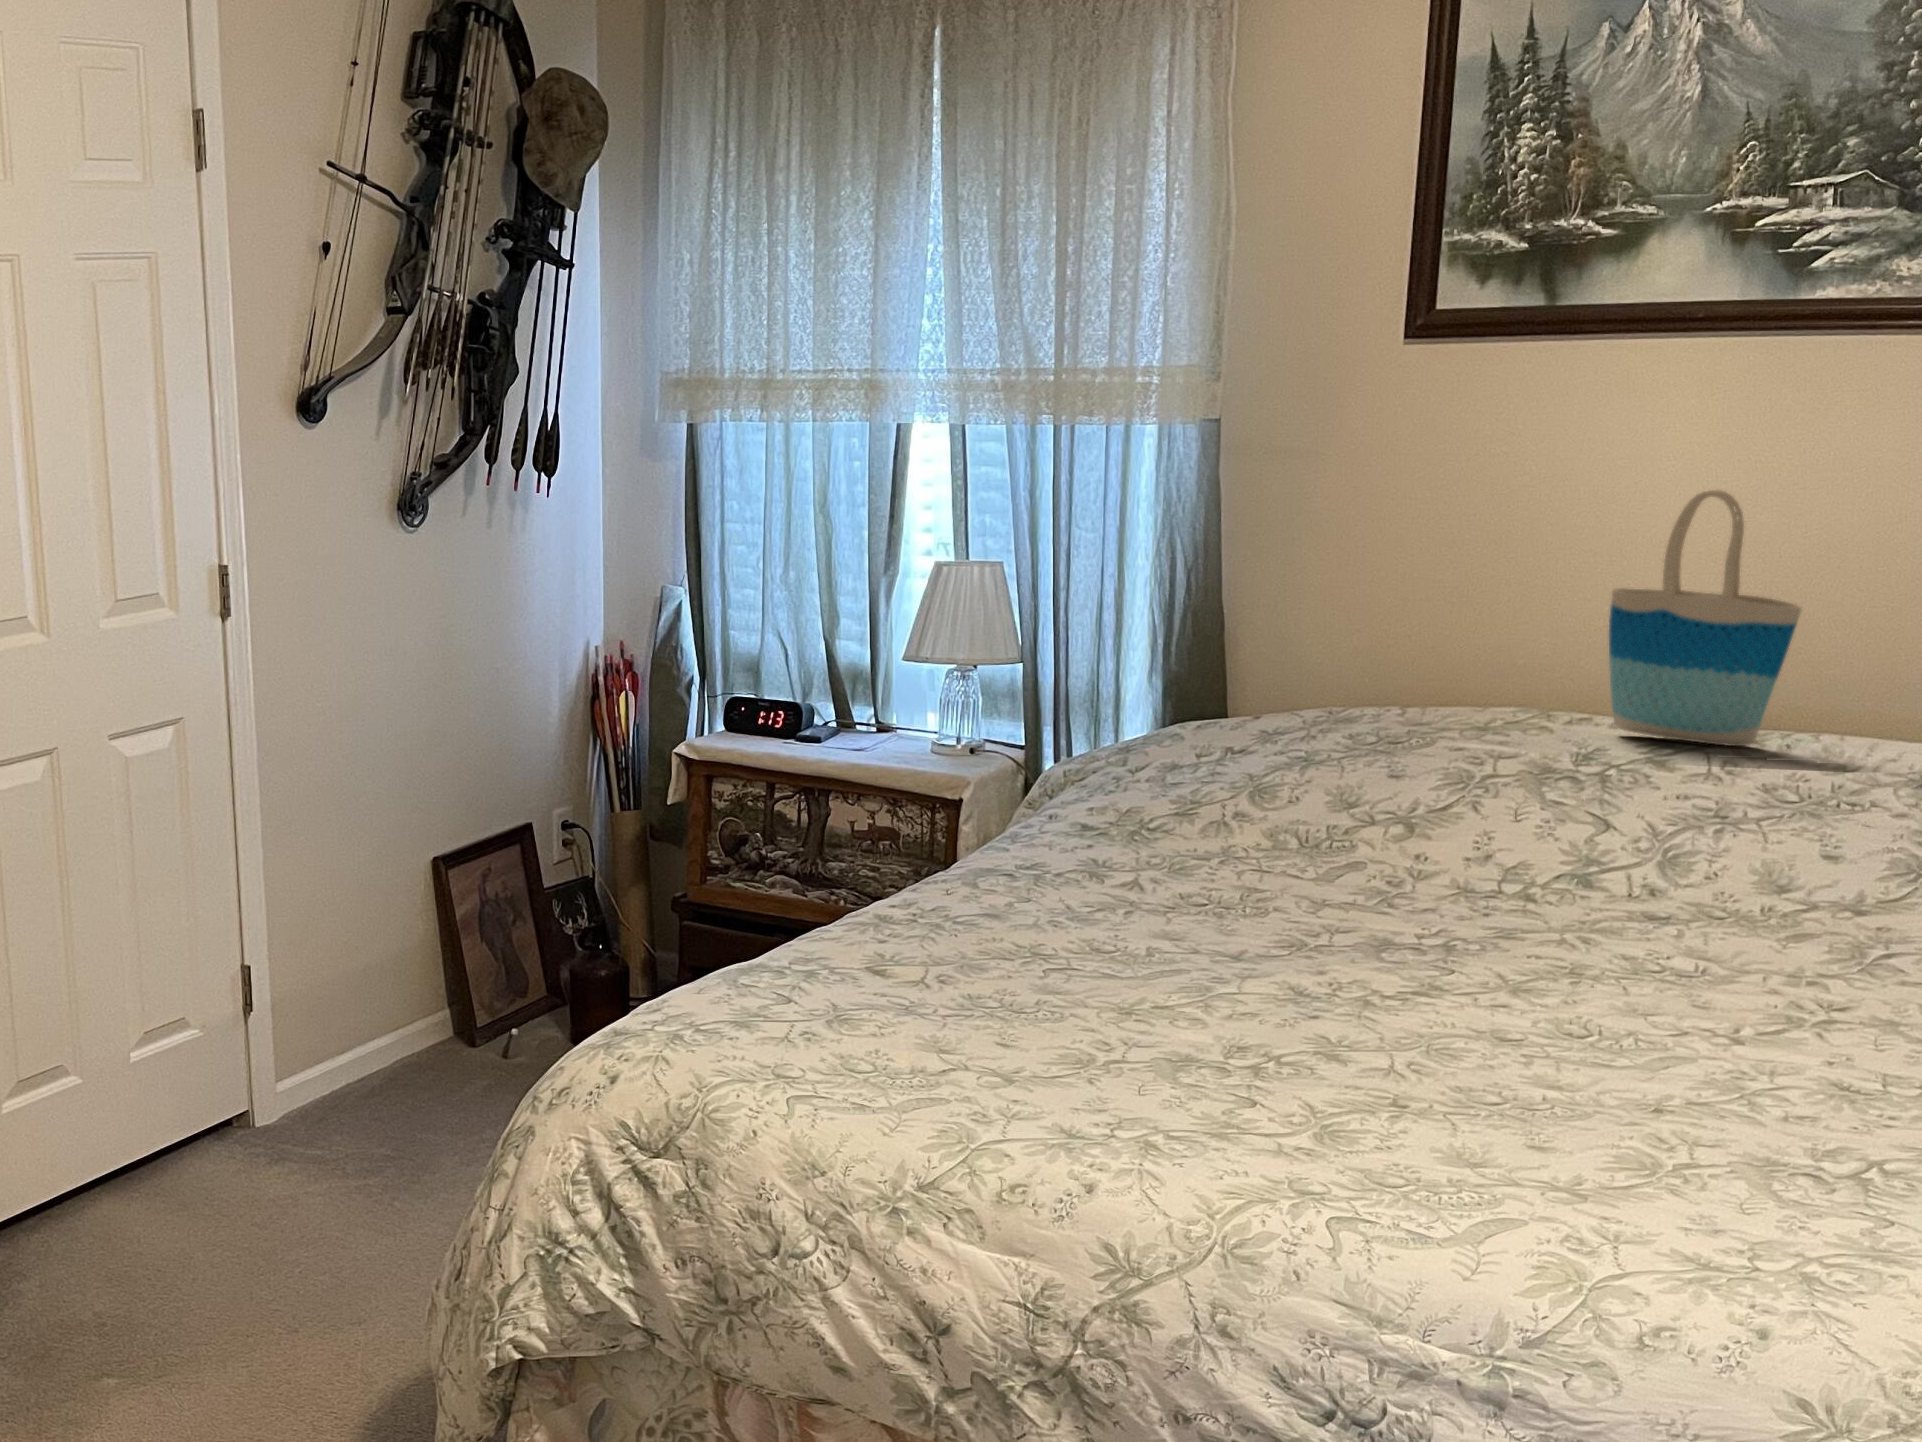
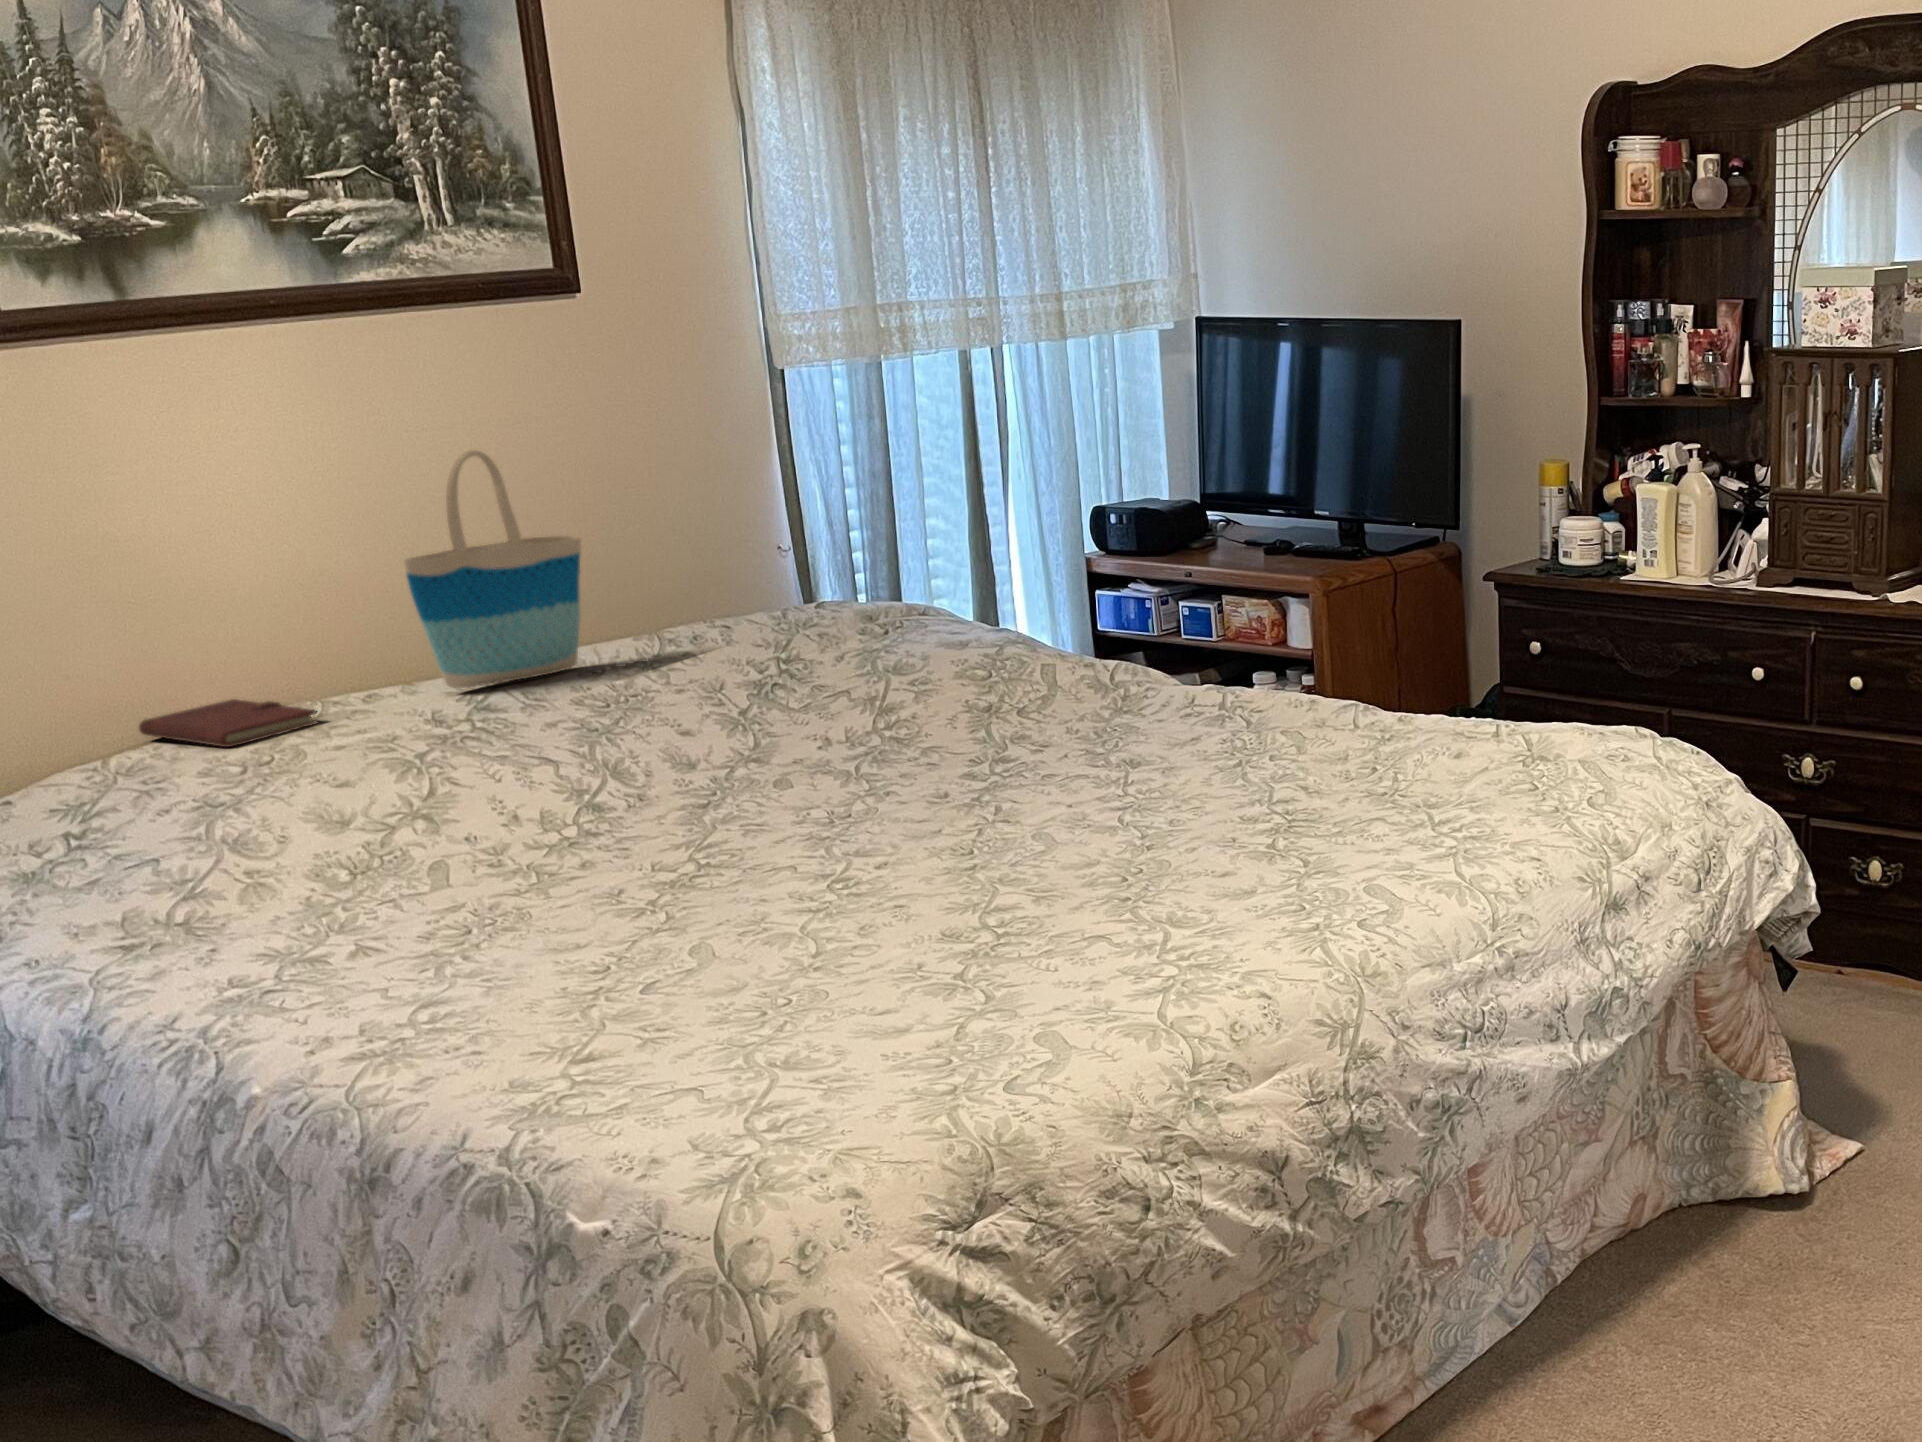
notebook: none [1398,682,1524,725] -> present [139,699,317,747]

